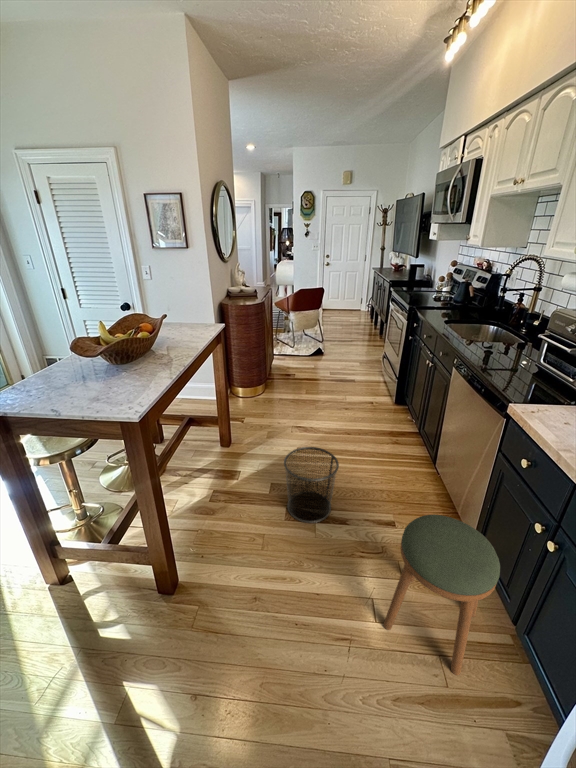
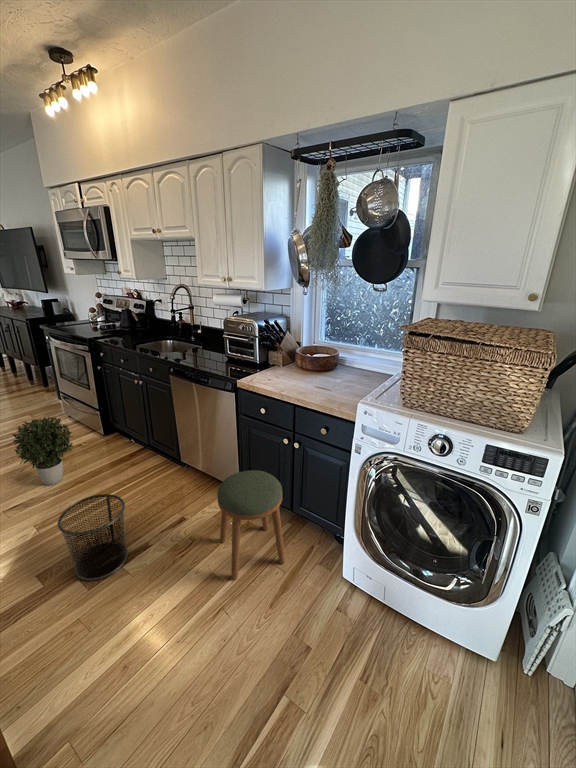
potted plant: none [313,366,357,426] -> present [12,417,73,486]

